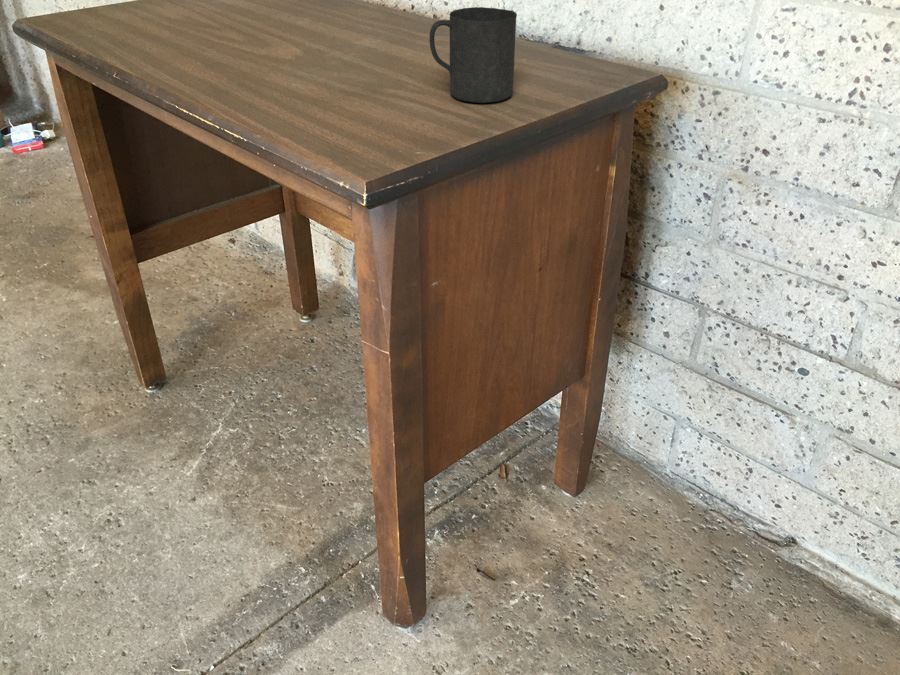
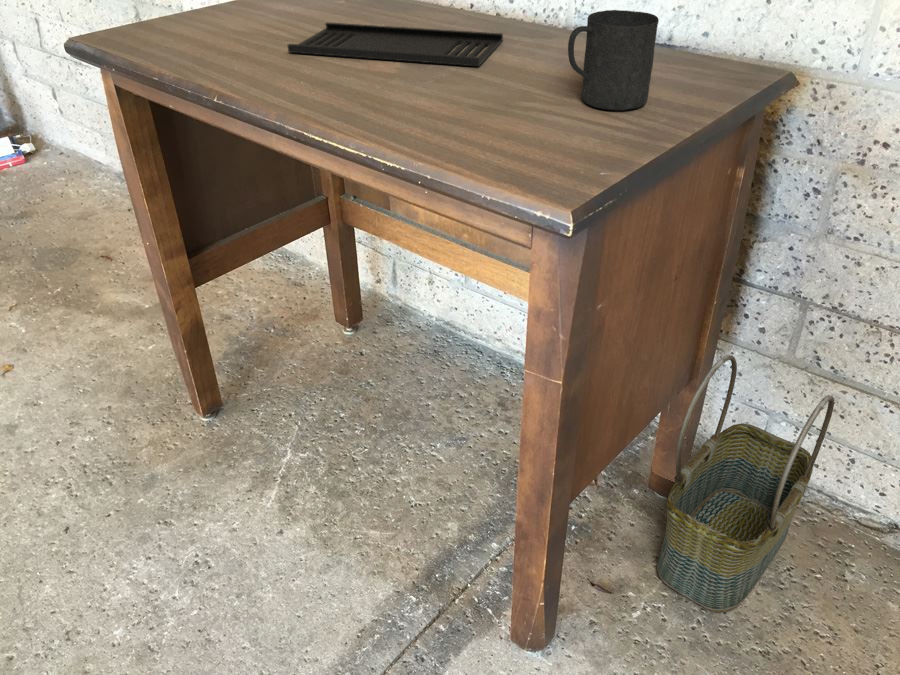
tray: none [207,17,414,60] -> present [287,22,503,66]
basket: none [542,353,710,607] -> present [657,355,834,613]

